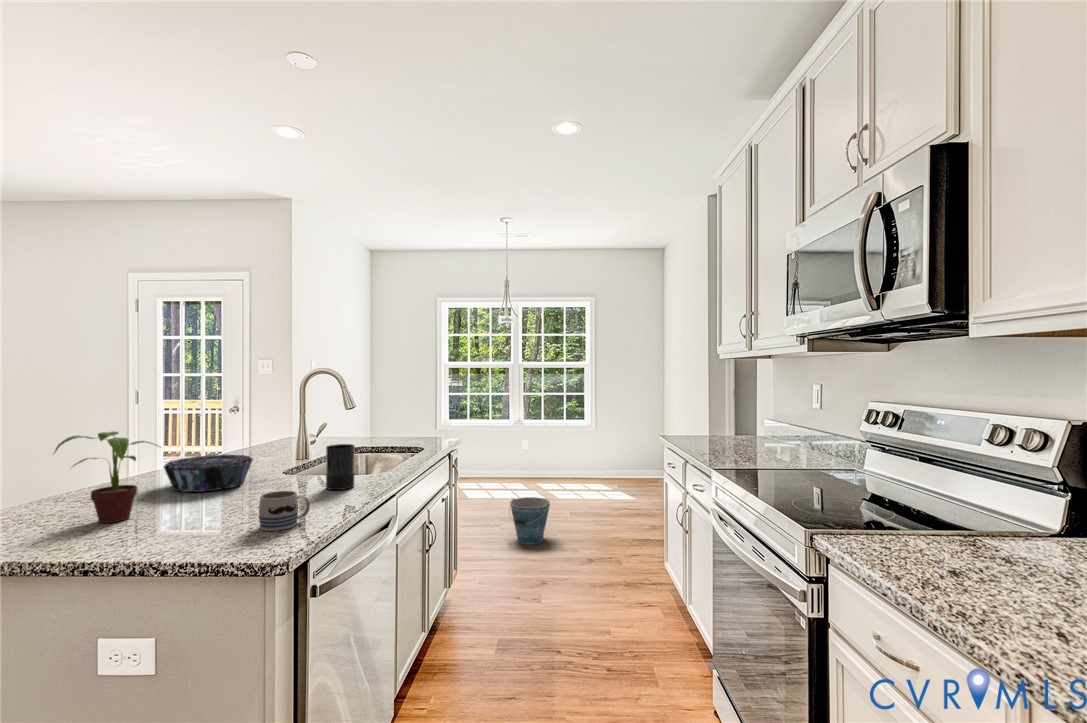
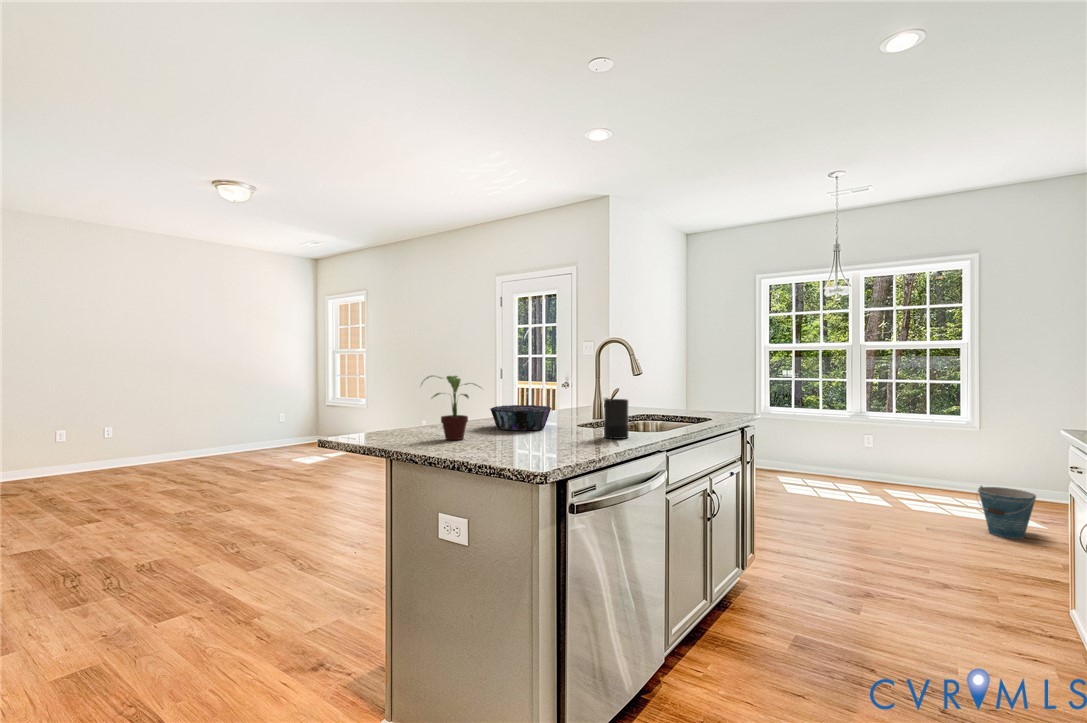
mug: present [259,491,310,531] -> none [539,426,578,456]
bucket: present [510,497,550,545] -> present [978,486,1036,539]

